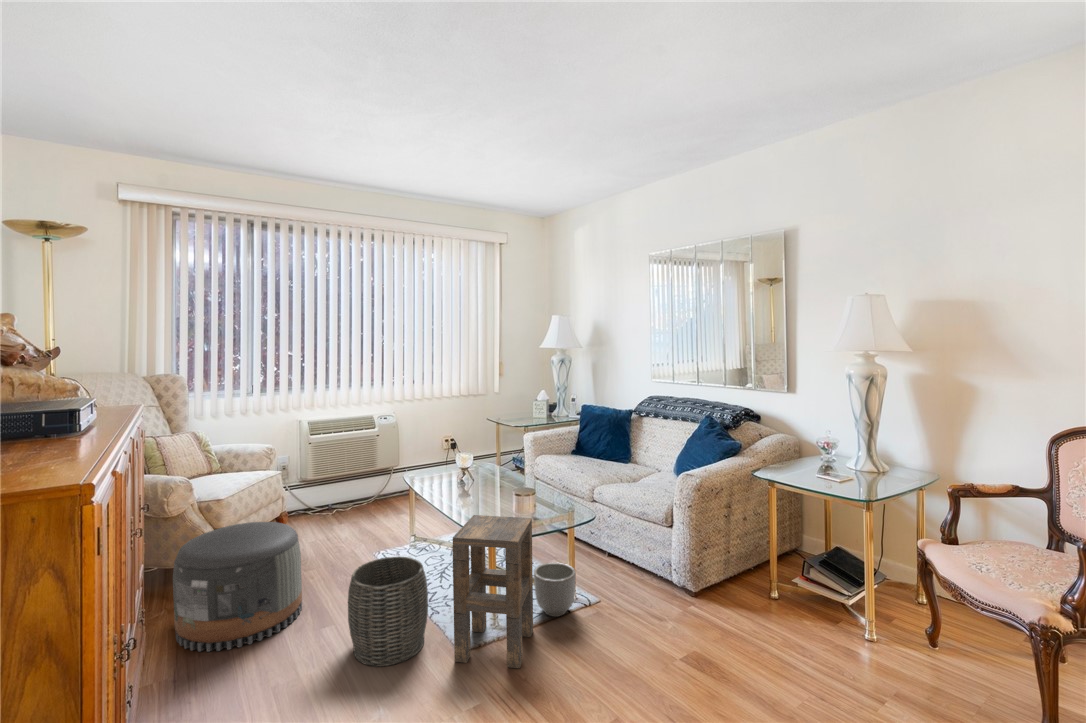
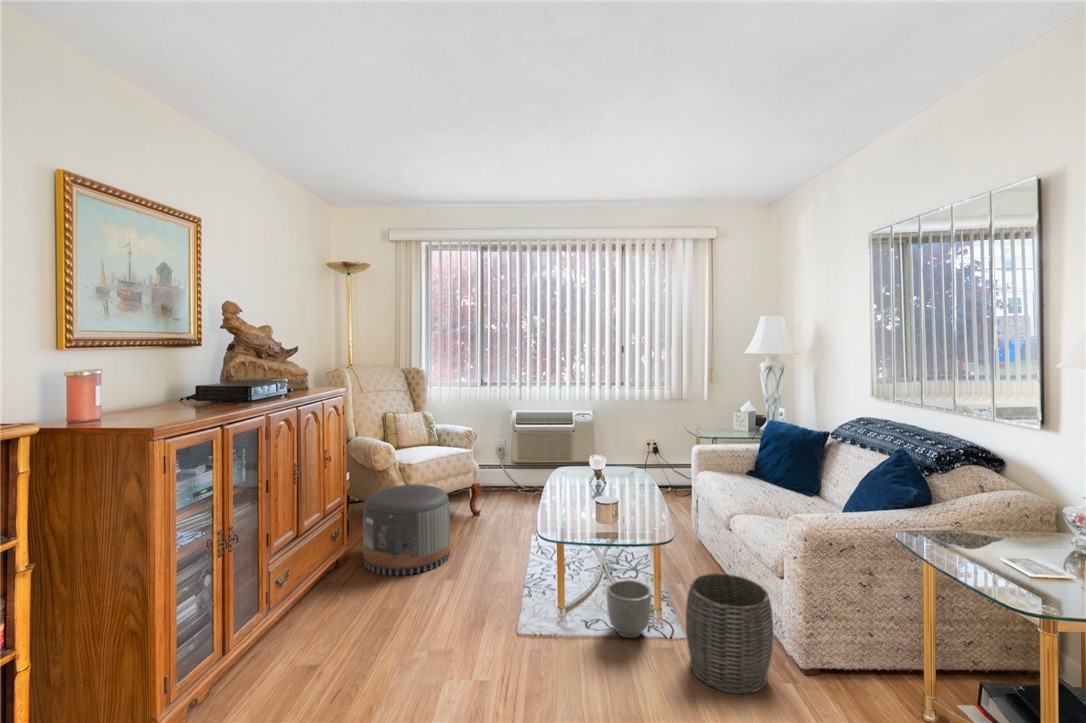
side table: present [452,515,533,668] -> none [503,512,591,668]
woven basket: present [348,557,428,666] -> present [686,573,773,694]

